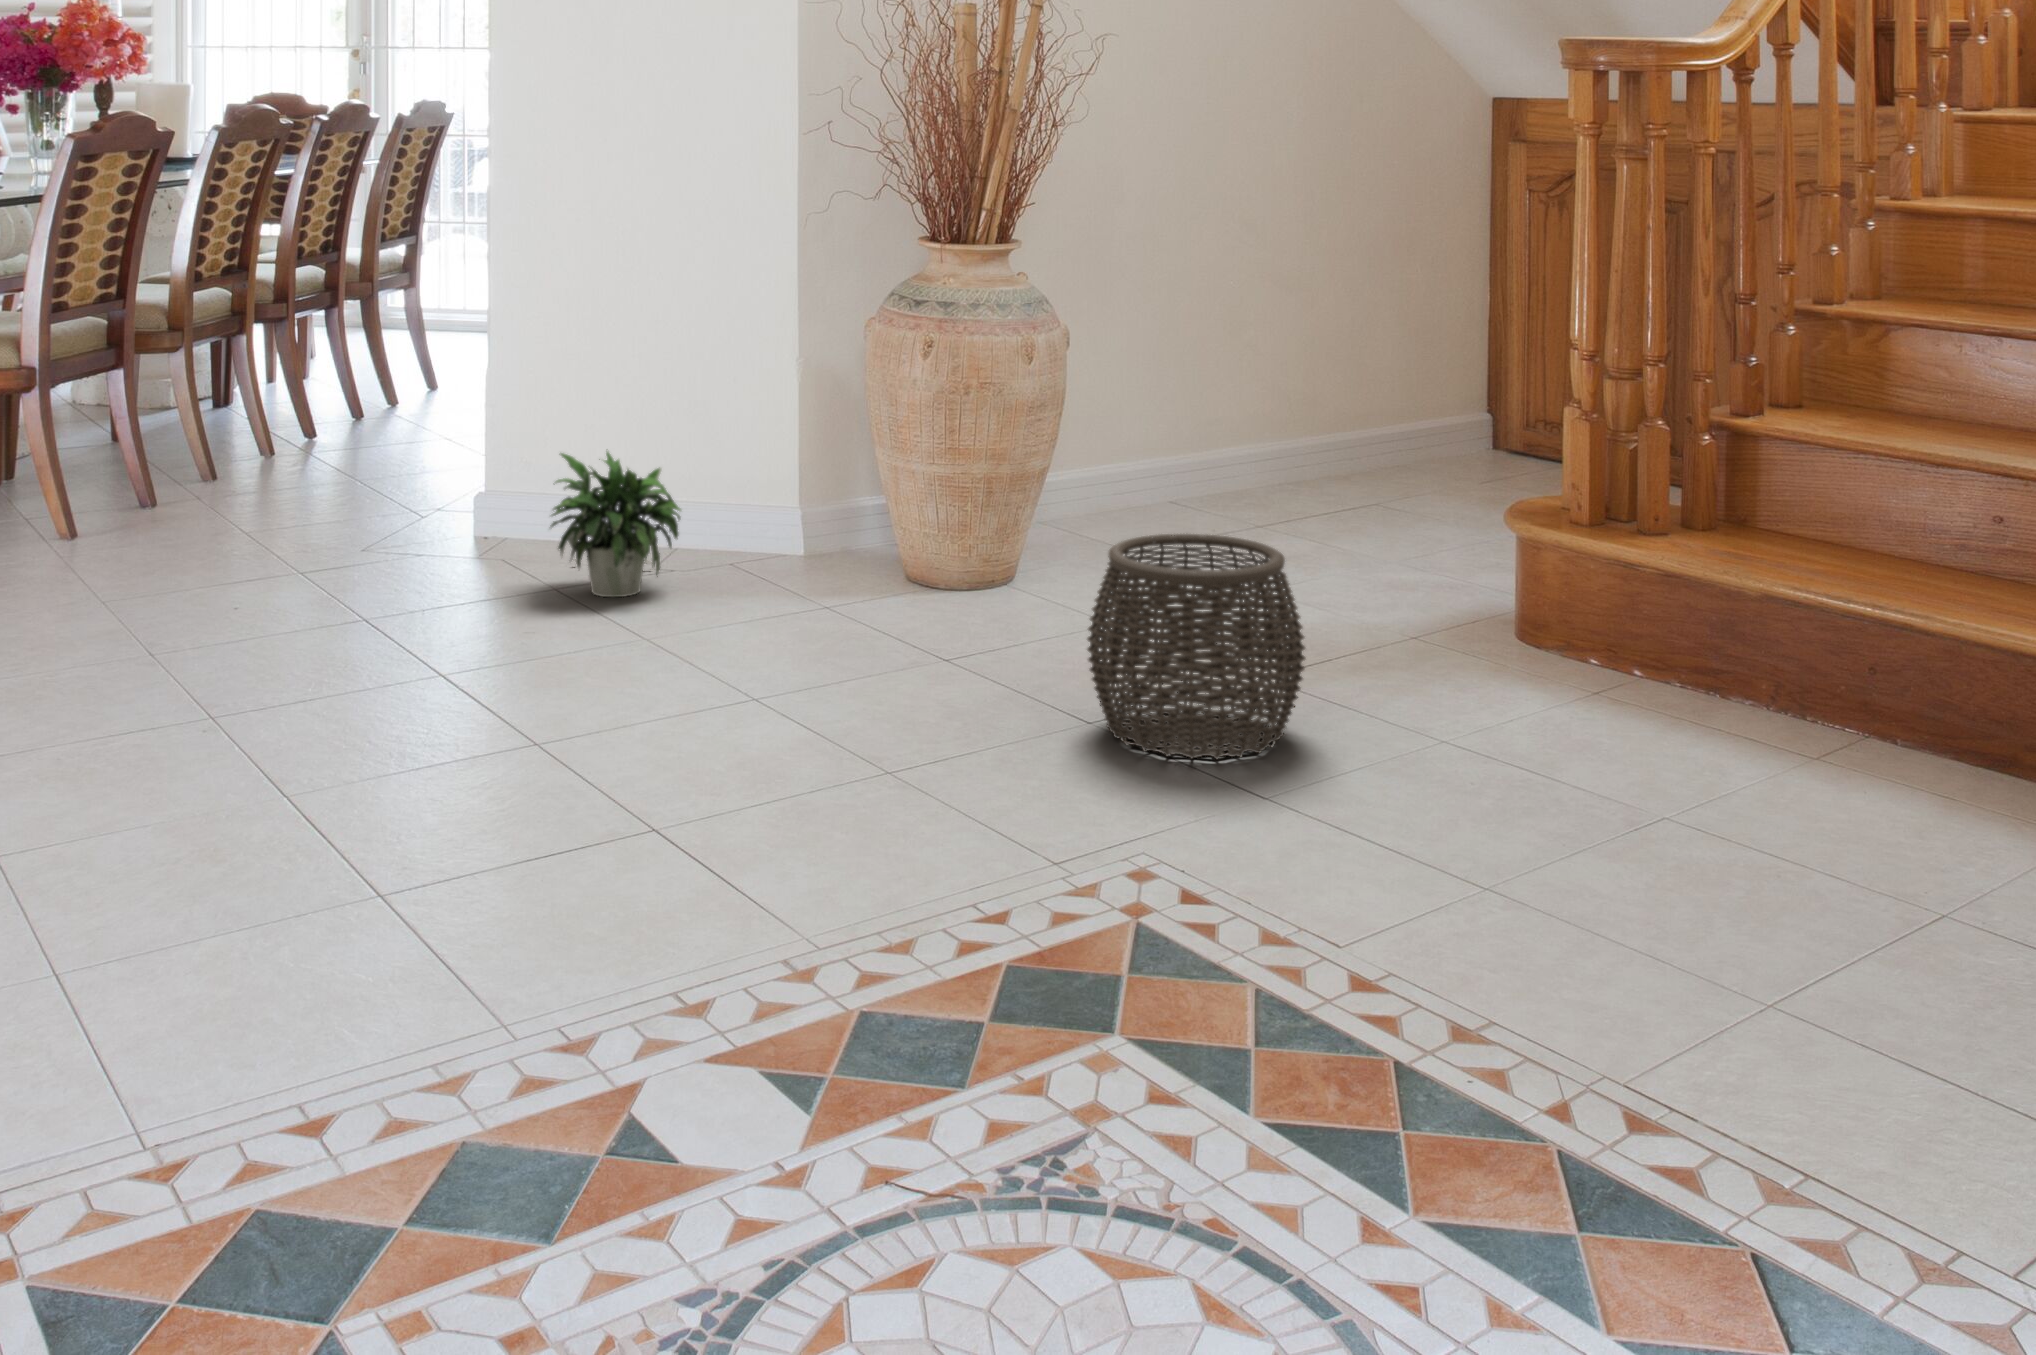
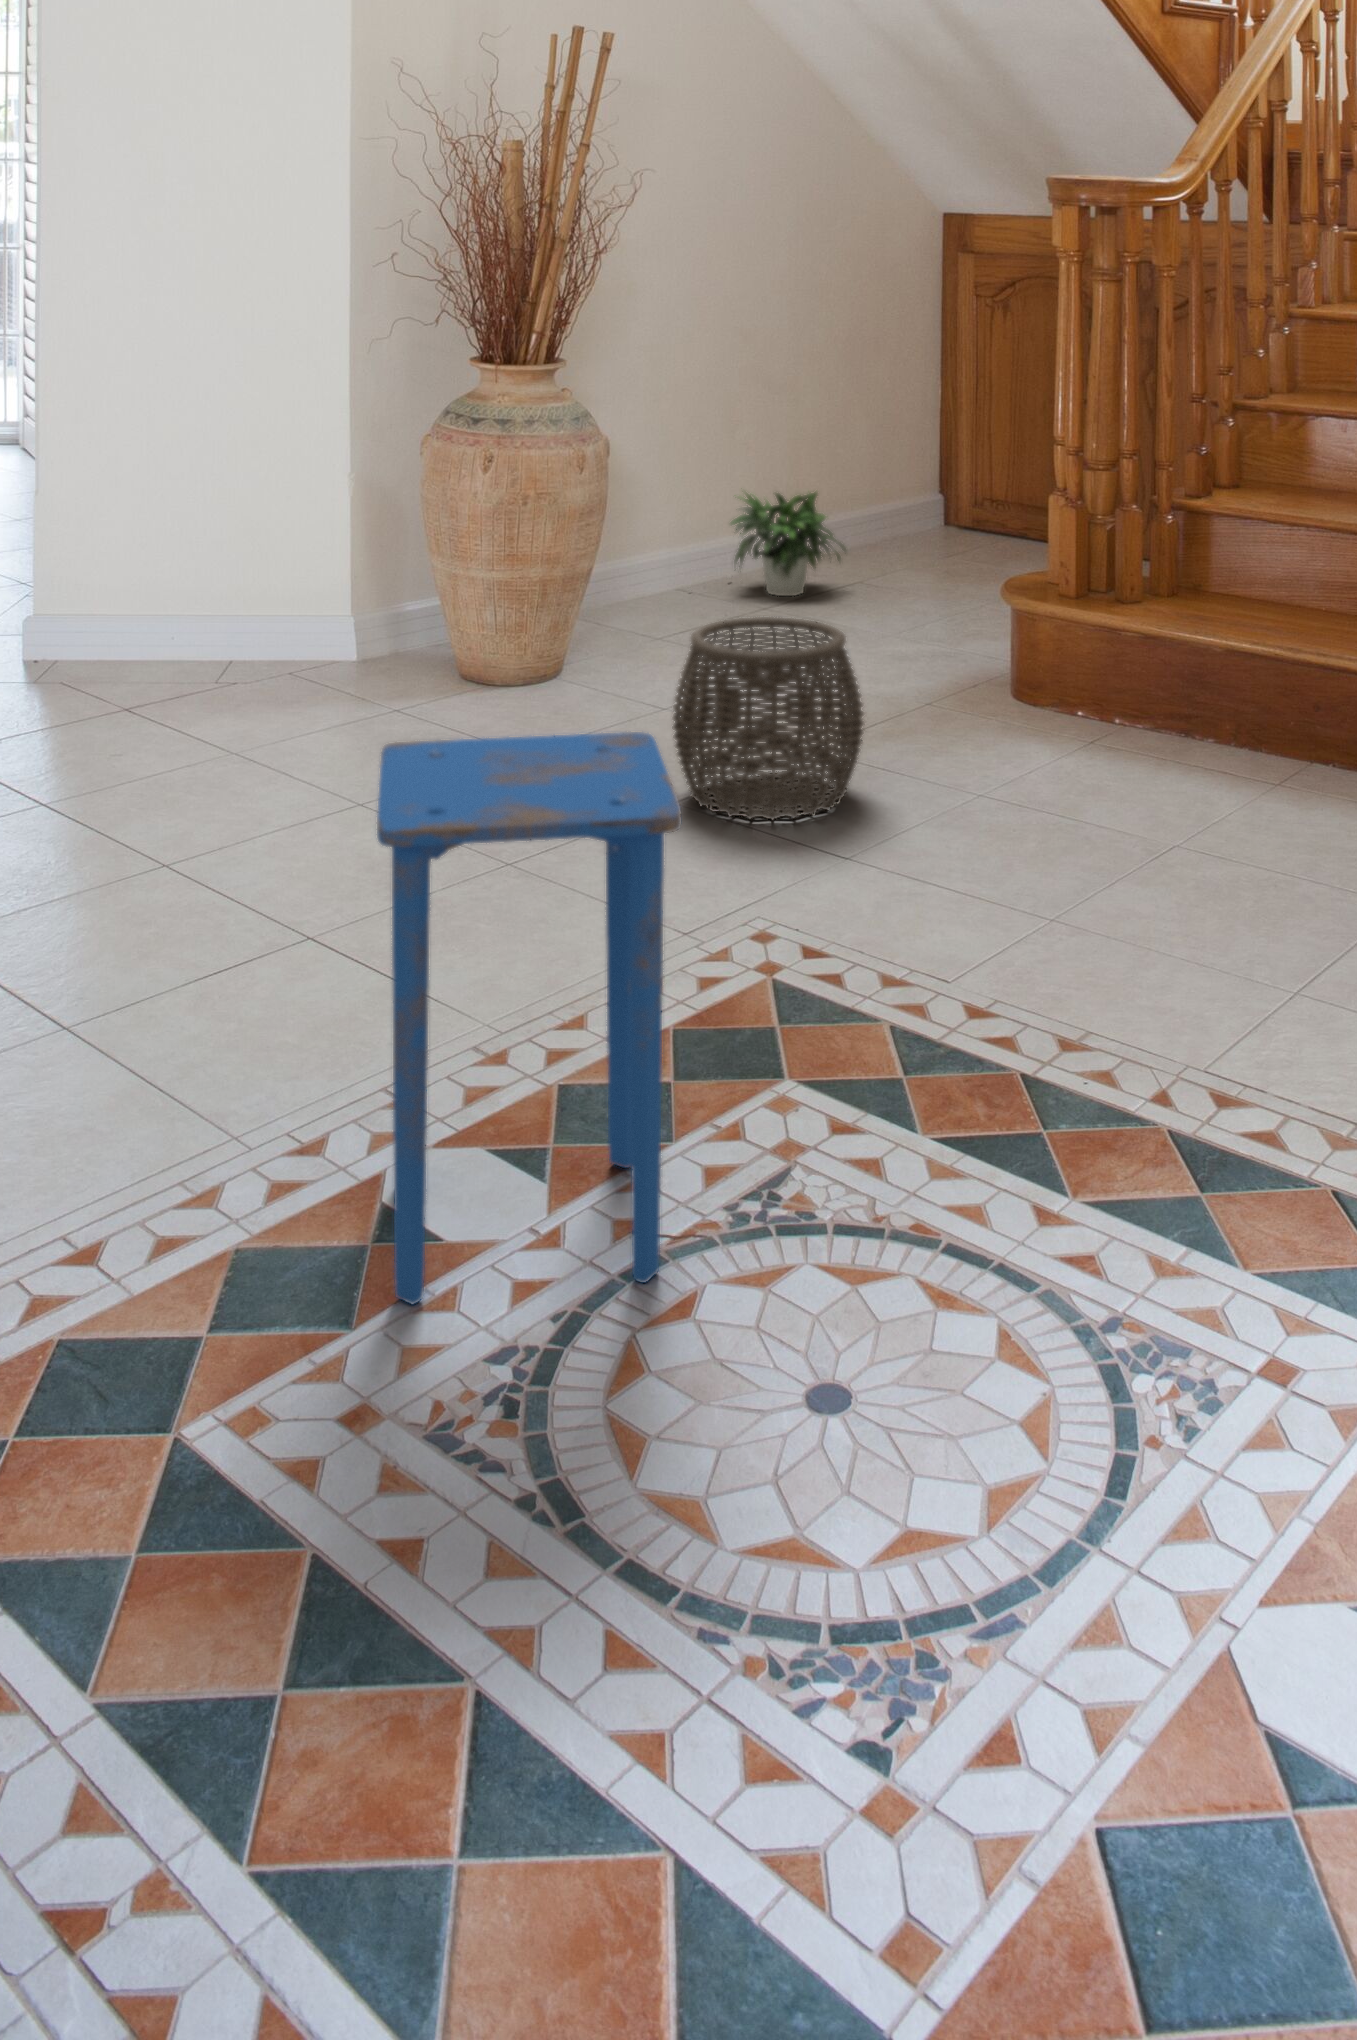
potted plant: present [551,452,681,597] -> present [690,490,845,596]
side table: none [589,625,940,1241] -> present [377,732,681,1304]

